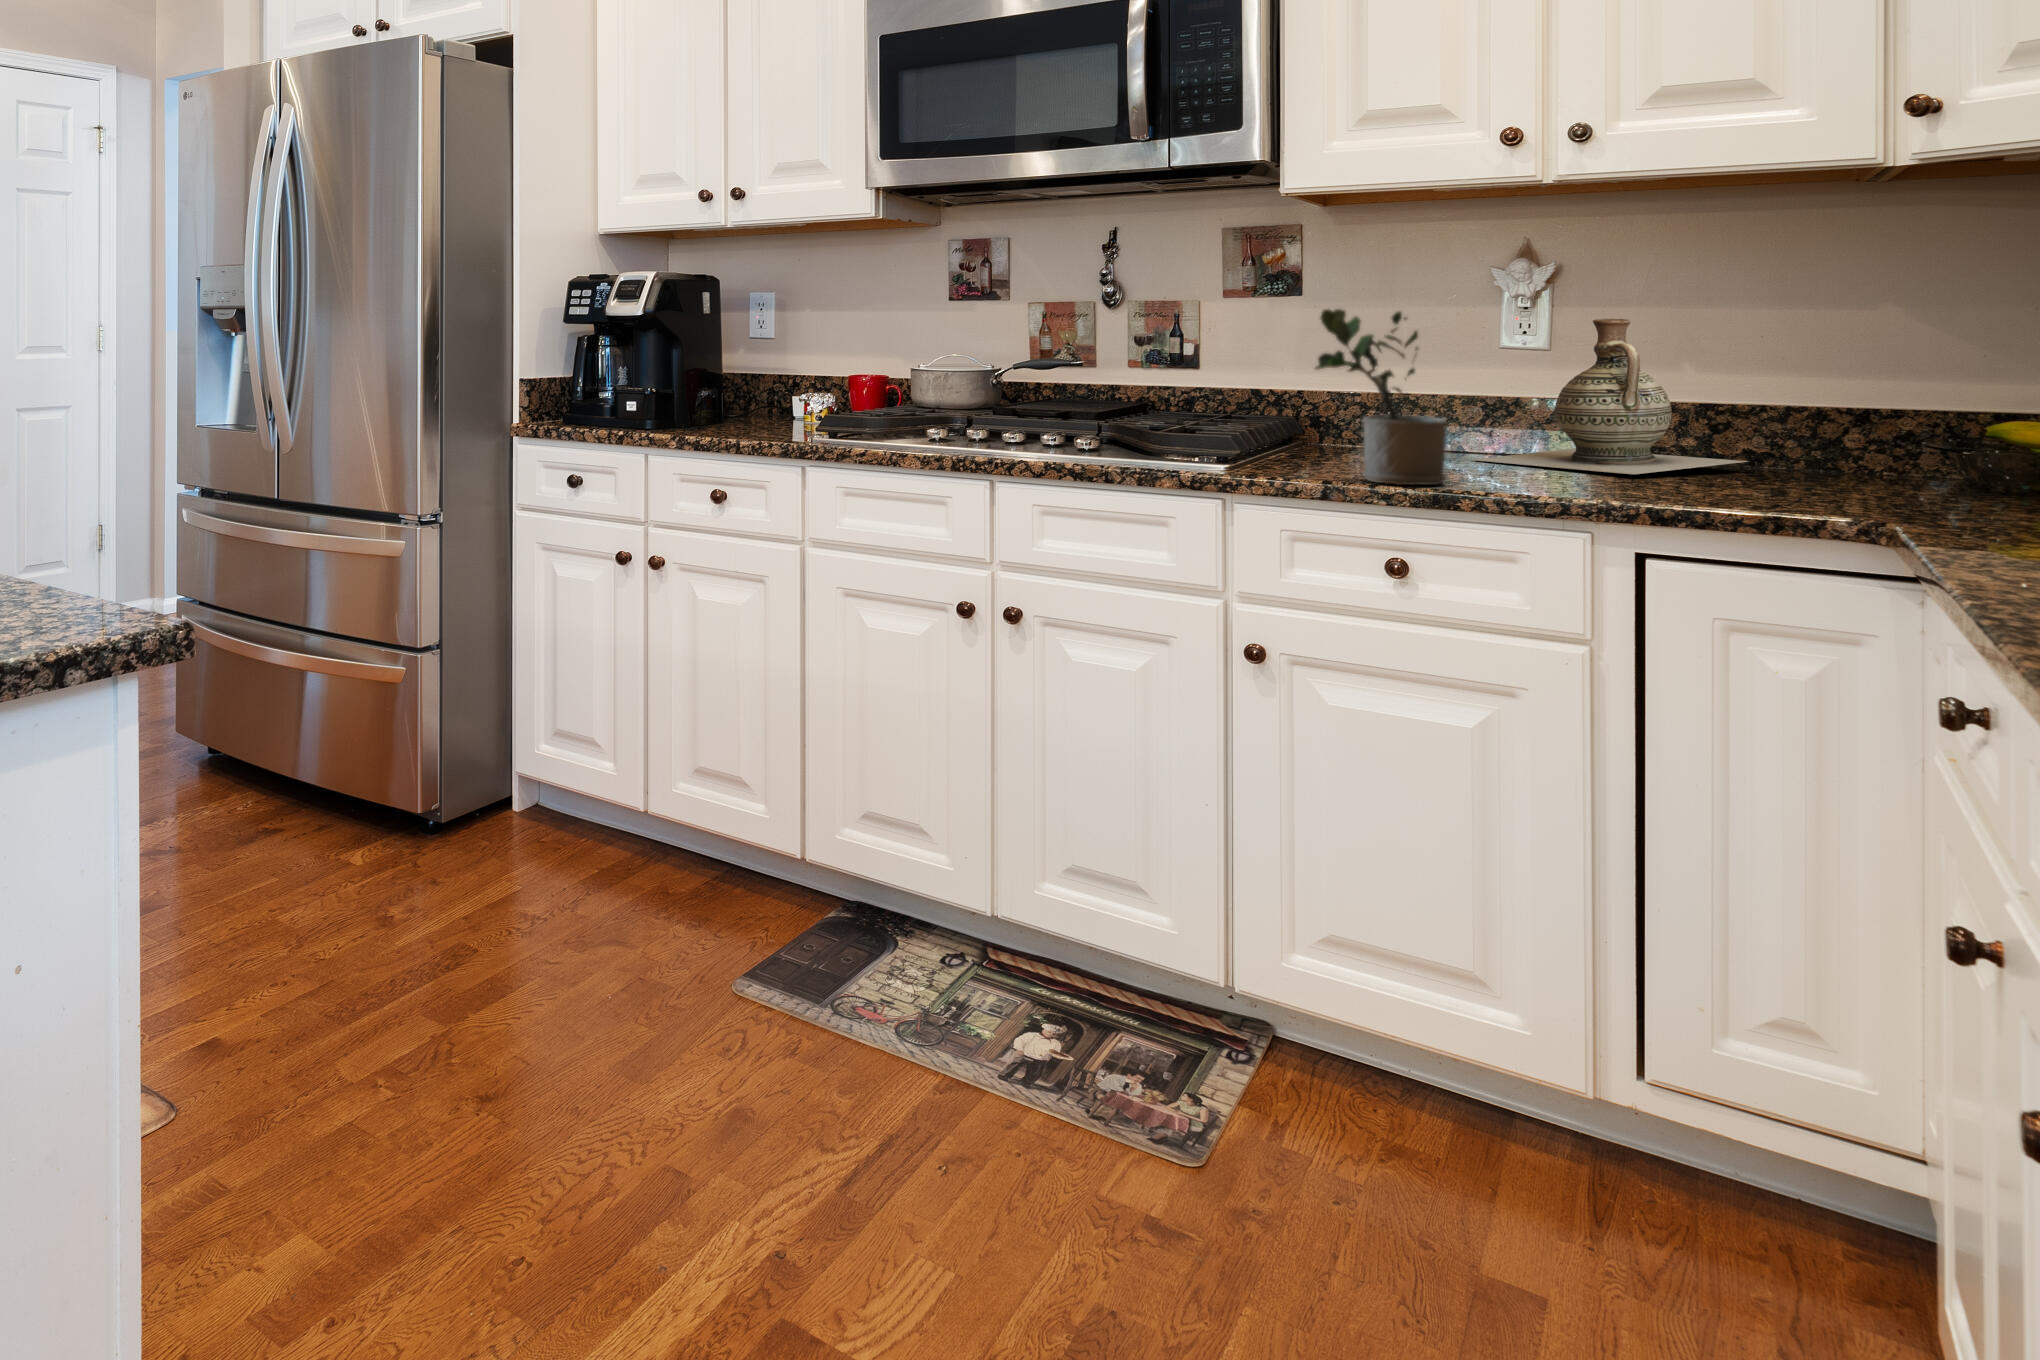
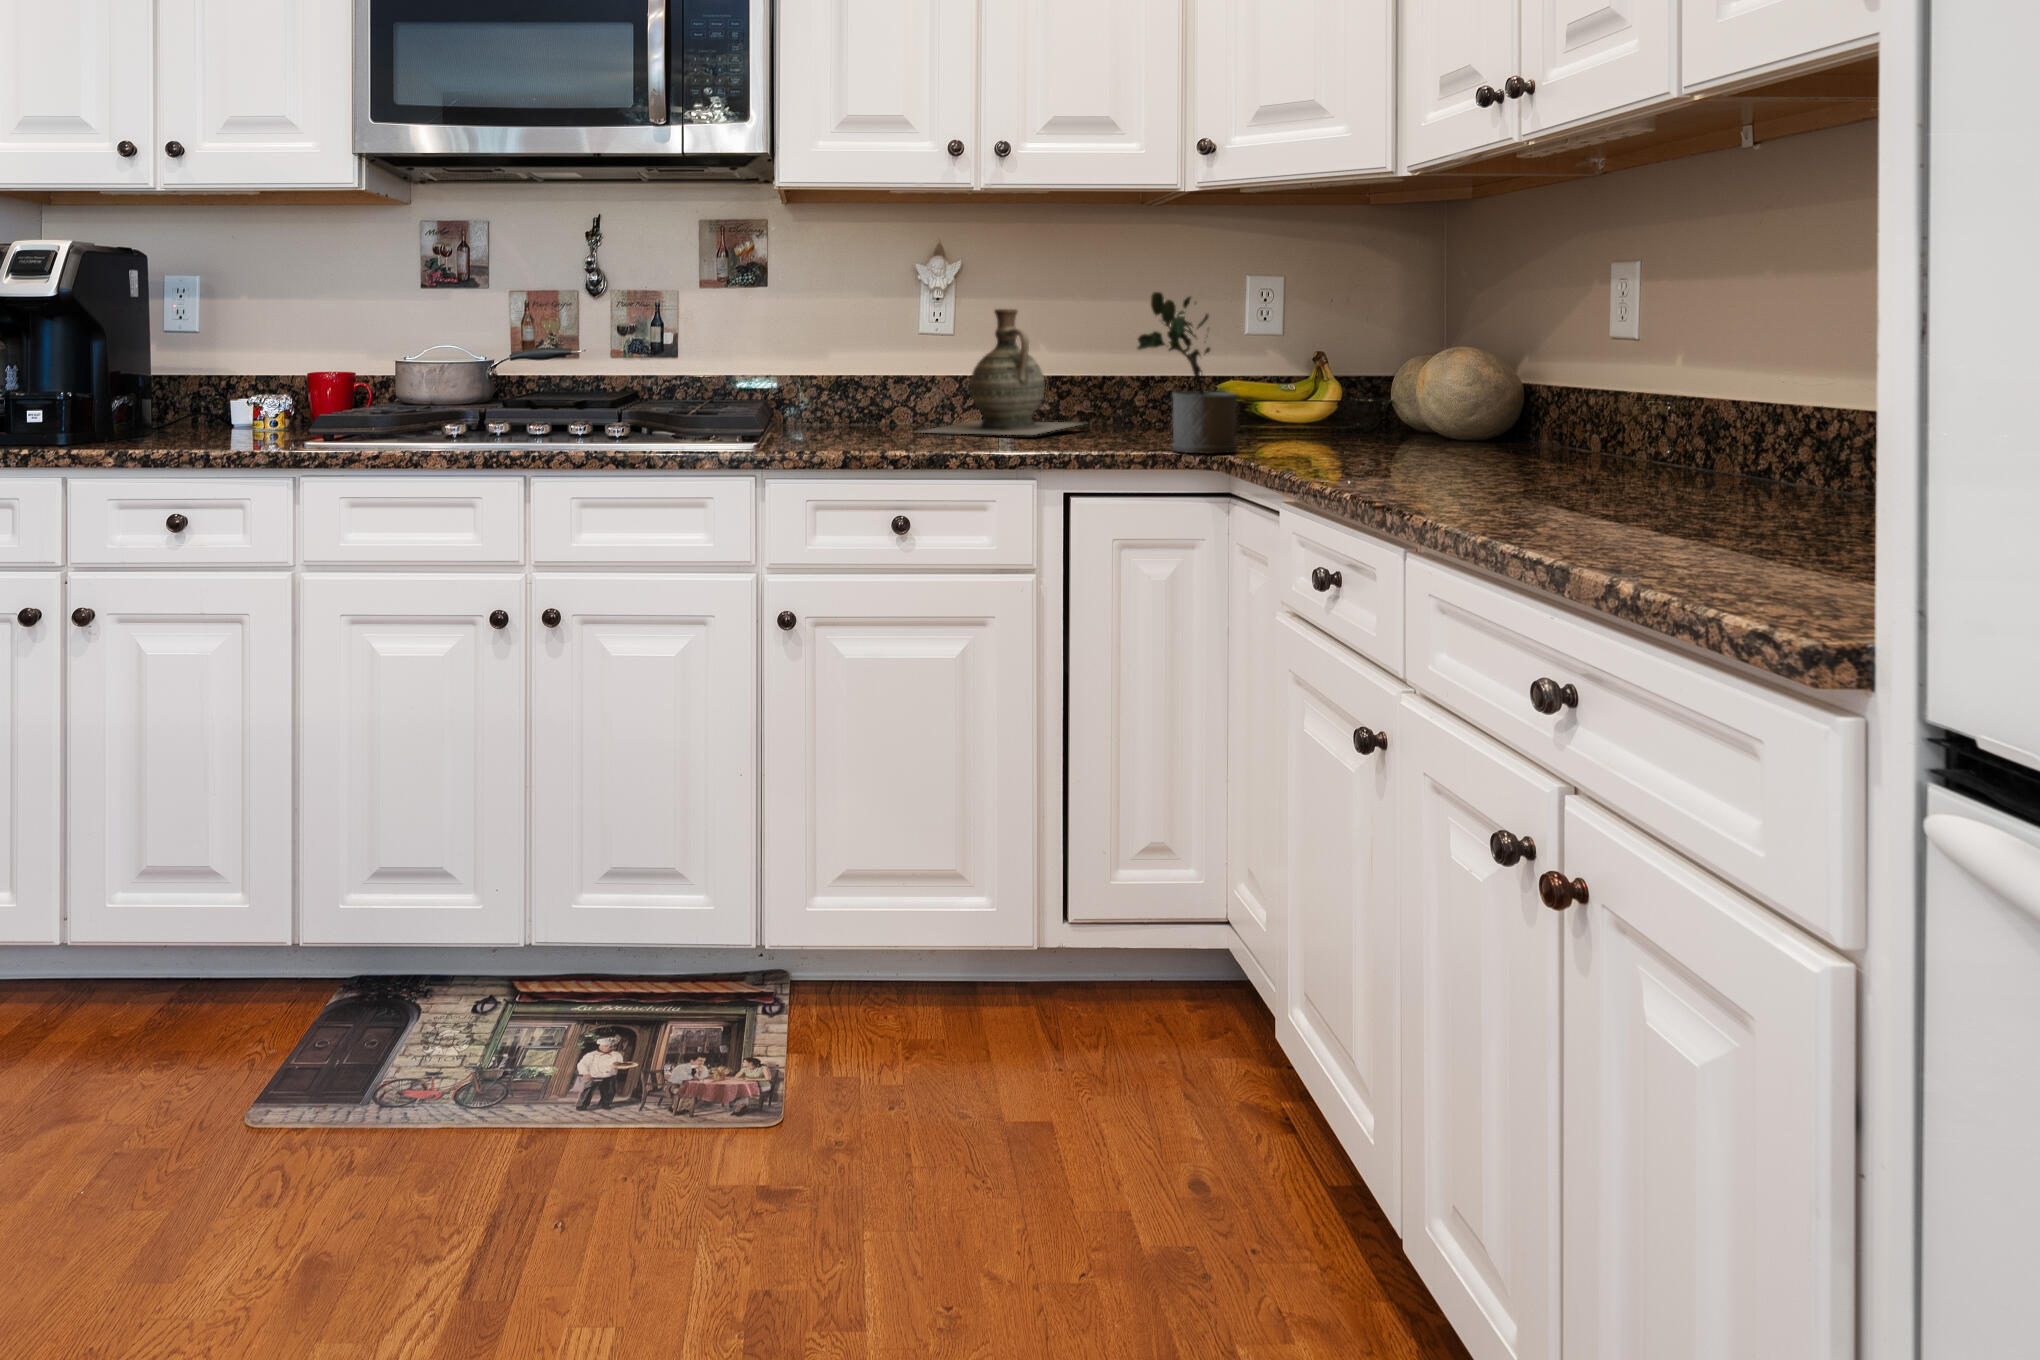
potted plant: present [1316,309,1447,485] -> present [1138,292,1237,454]

